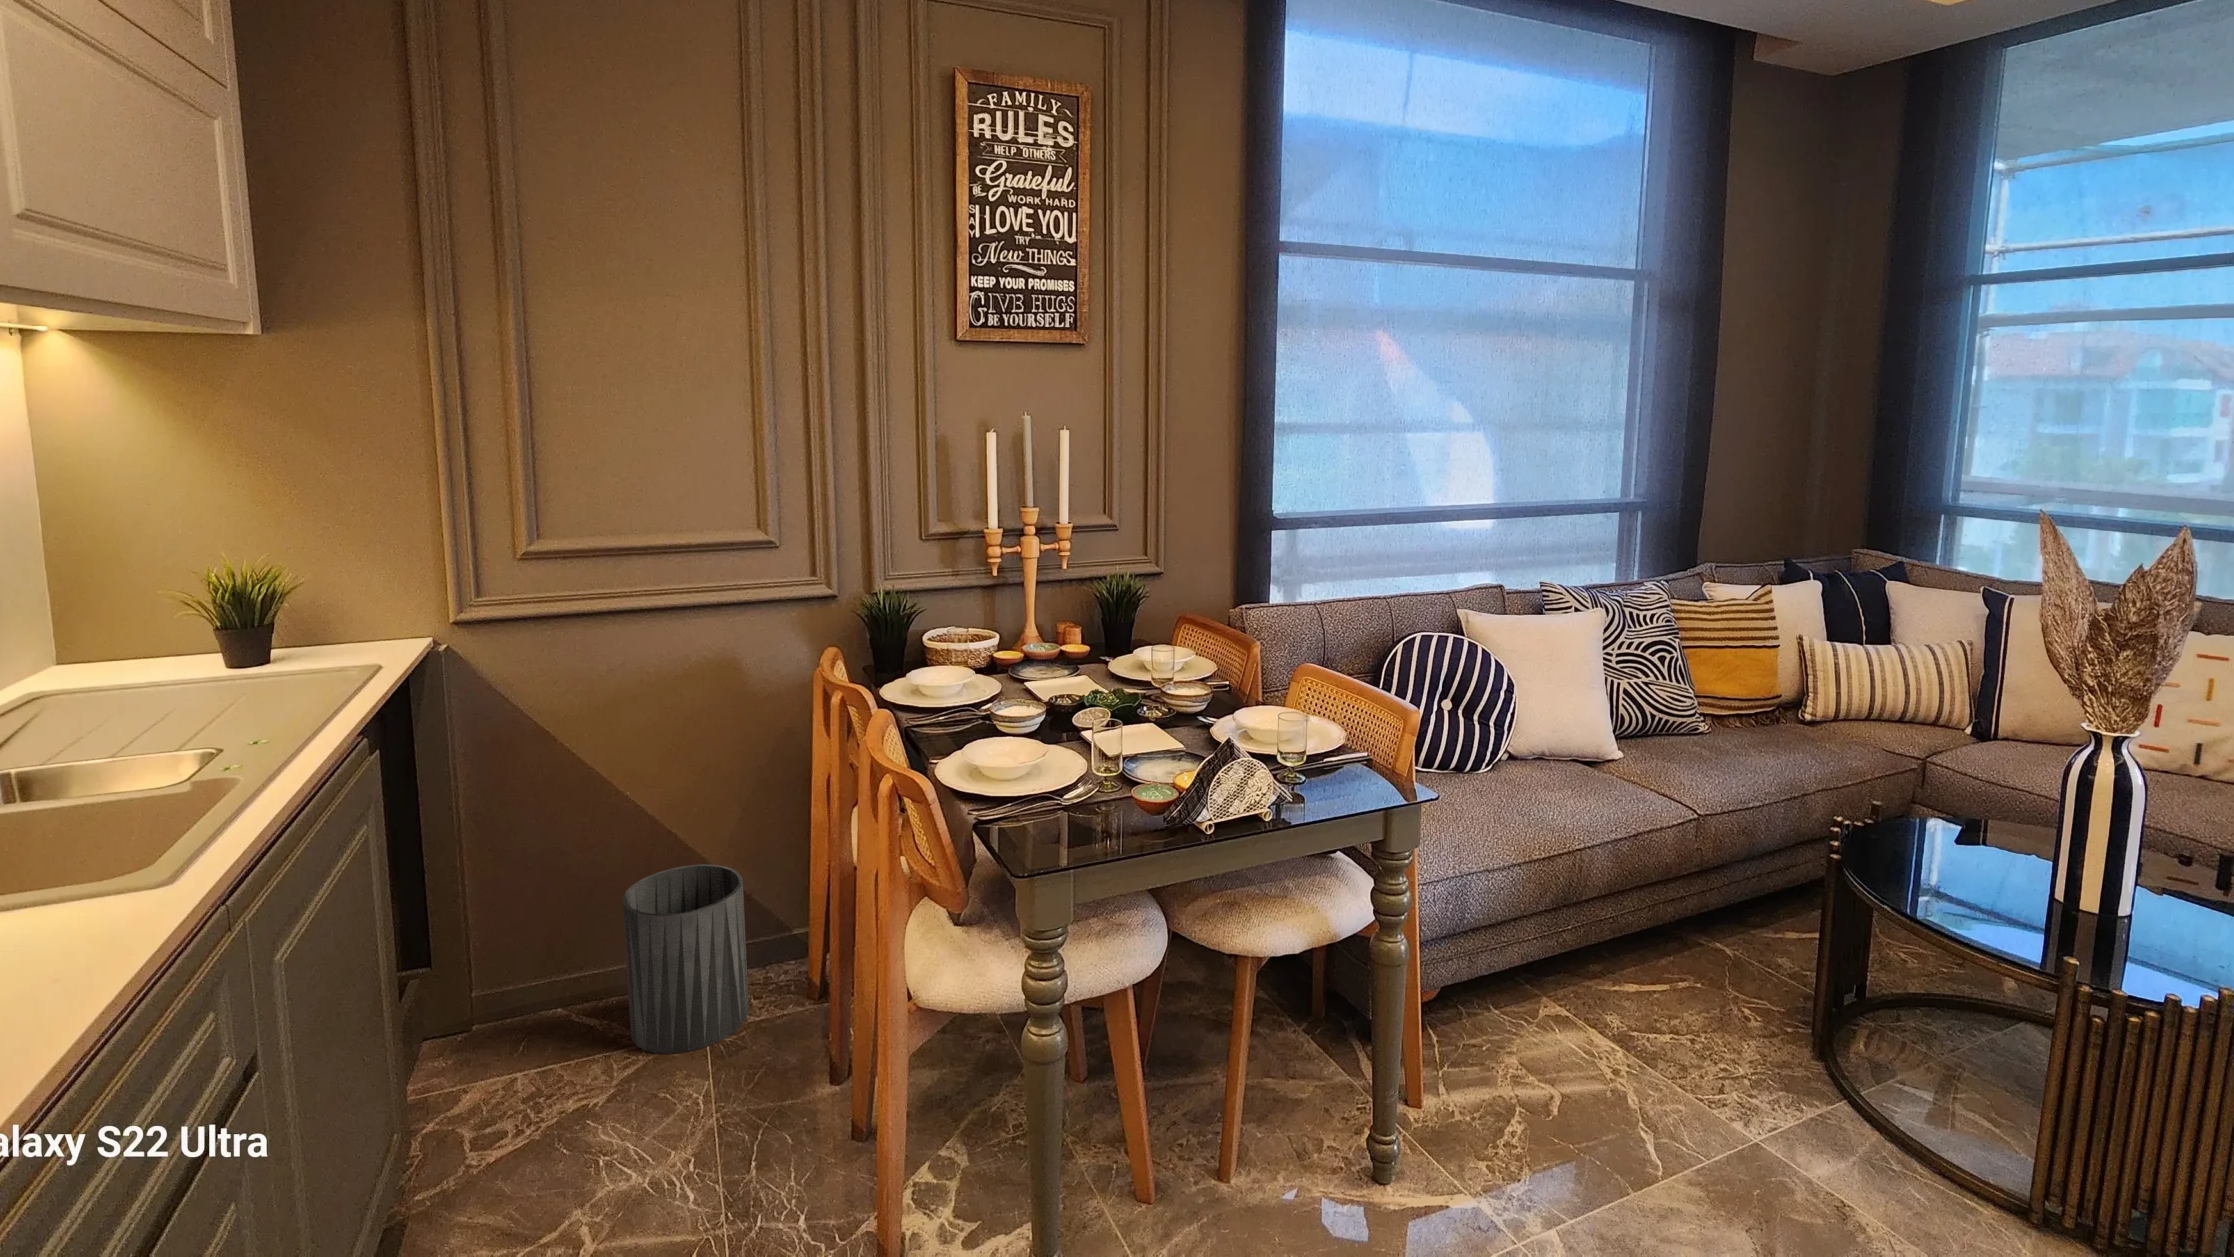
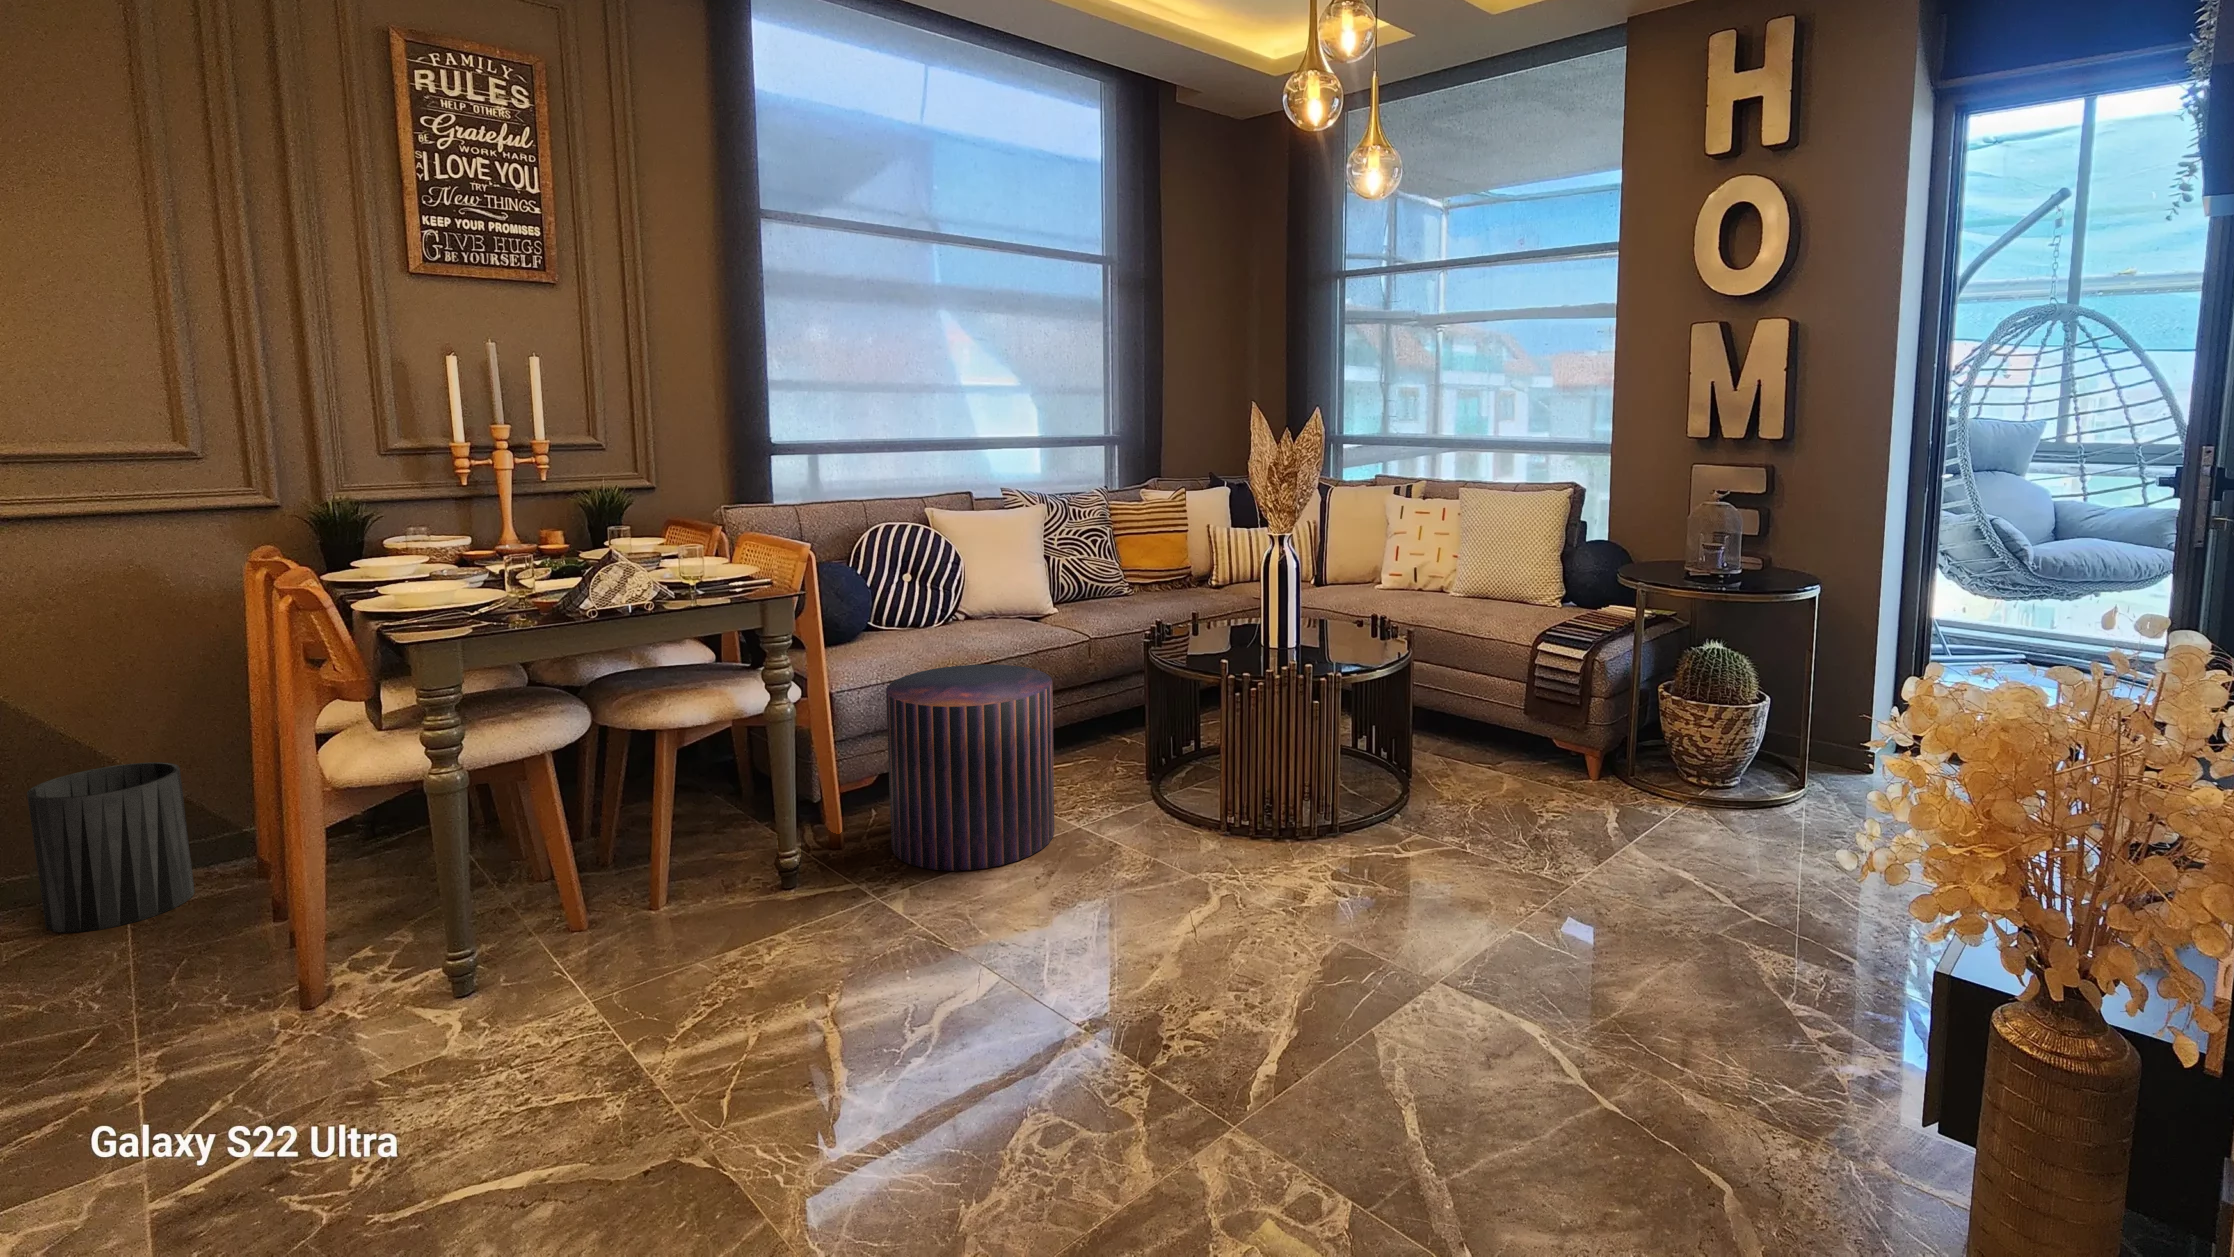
pouf: none [1483,857,1743,1199] -> present [886,664,1054,871]

